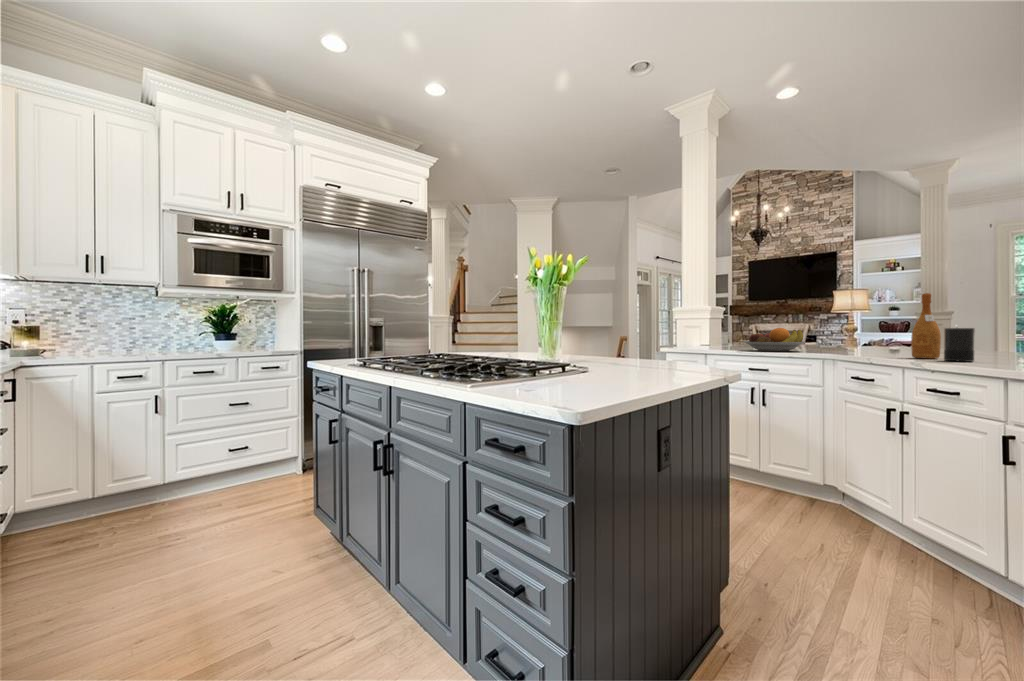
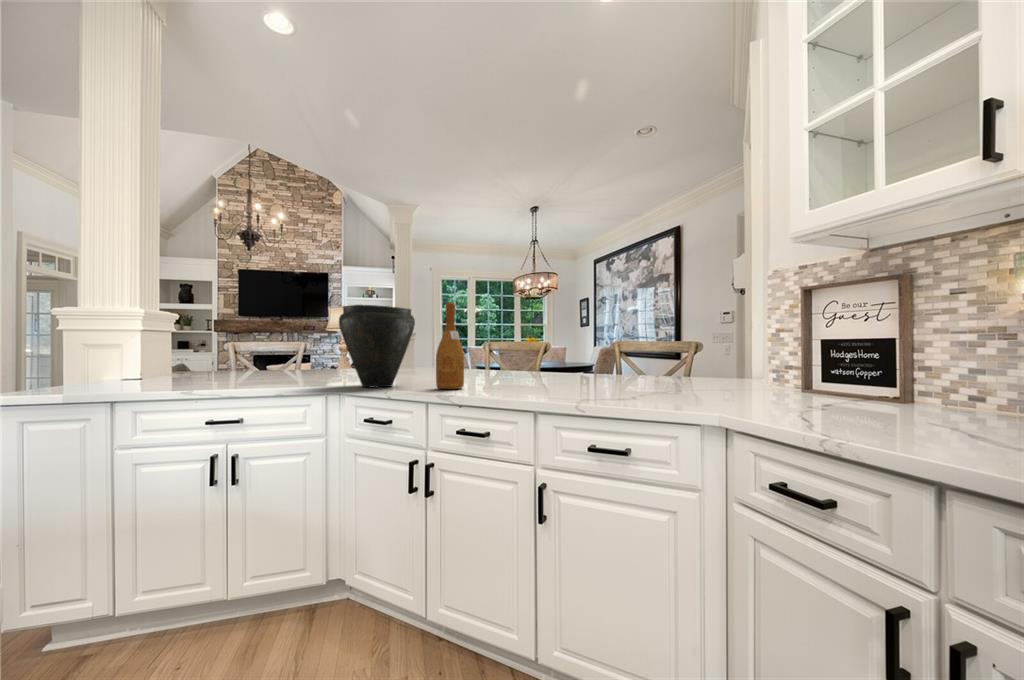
vase: none [832,299,897,356] -> present [339,305,415,387]
candle: present [944,326,975,362] -> none [477,345,506,394]
fruit bowl: present [744,328,805,352] -> none [199,346,302,385]

